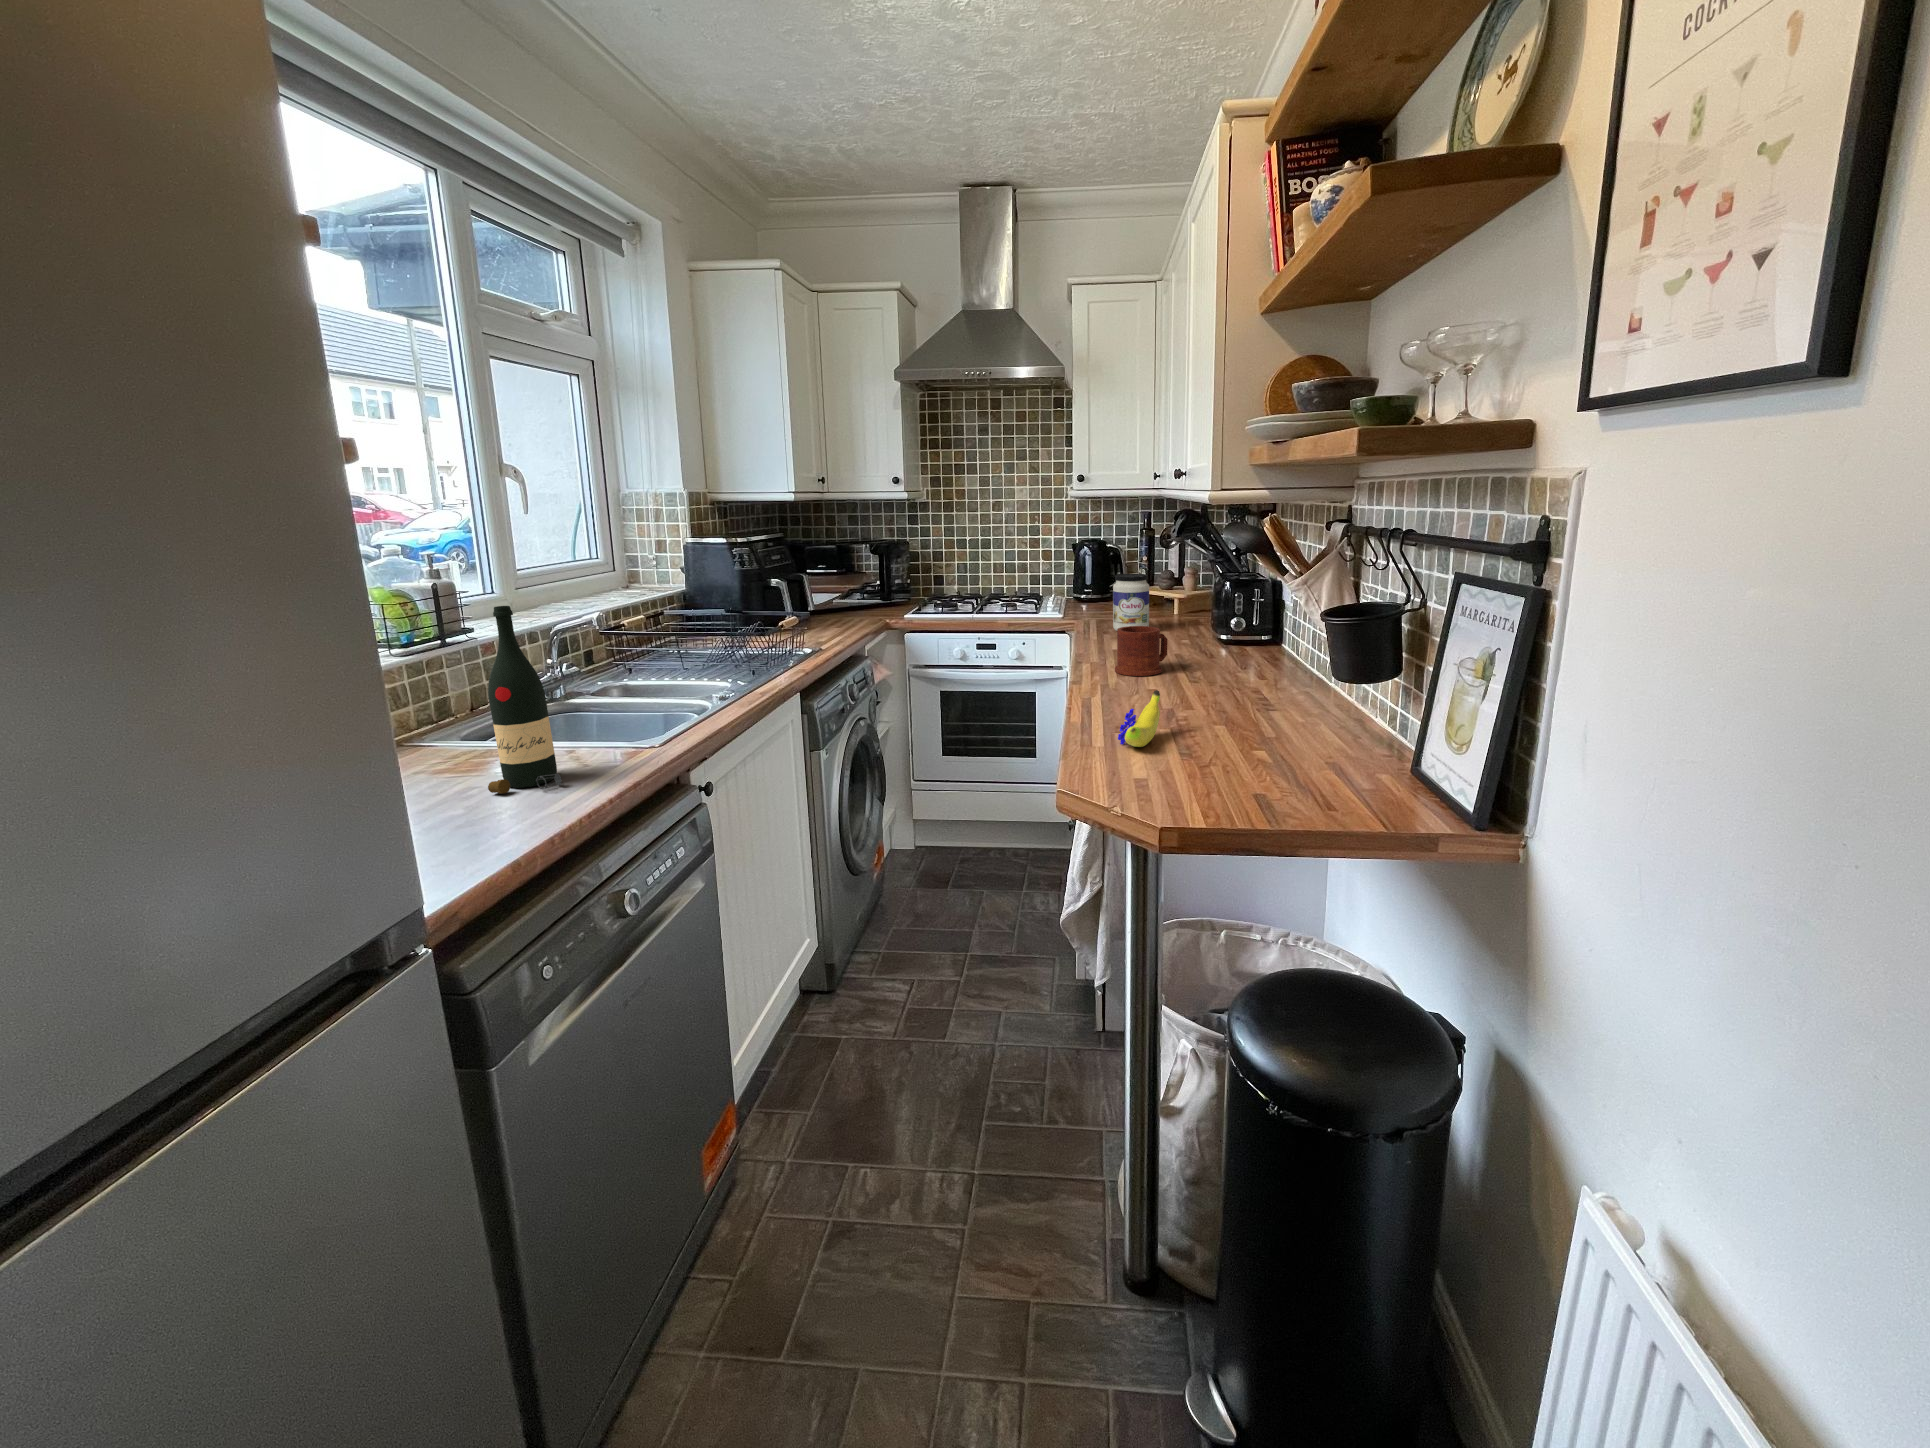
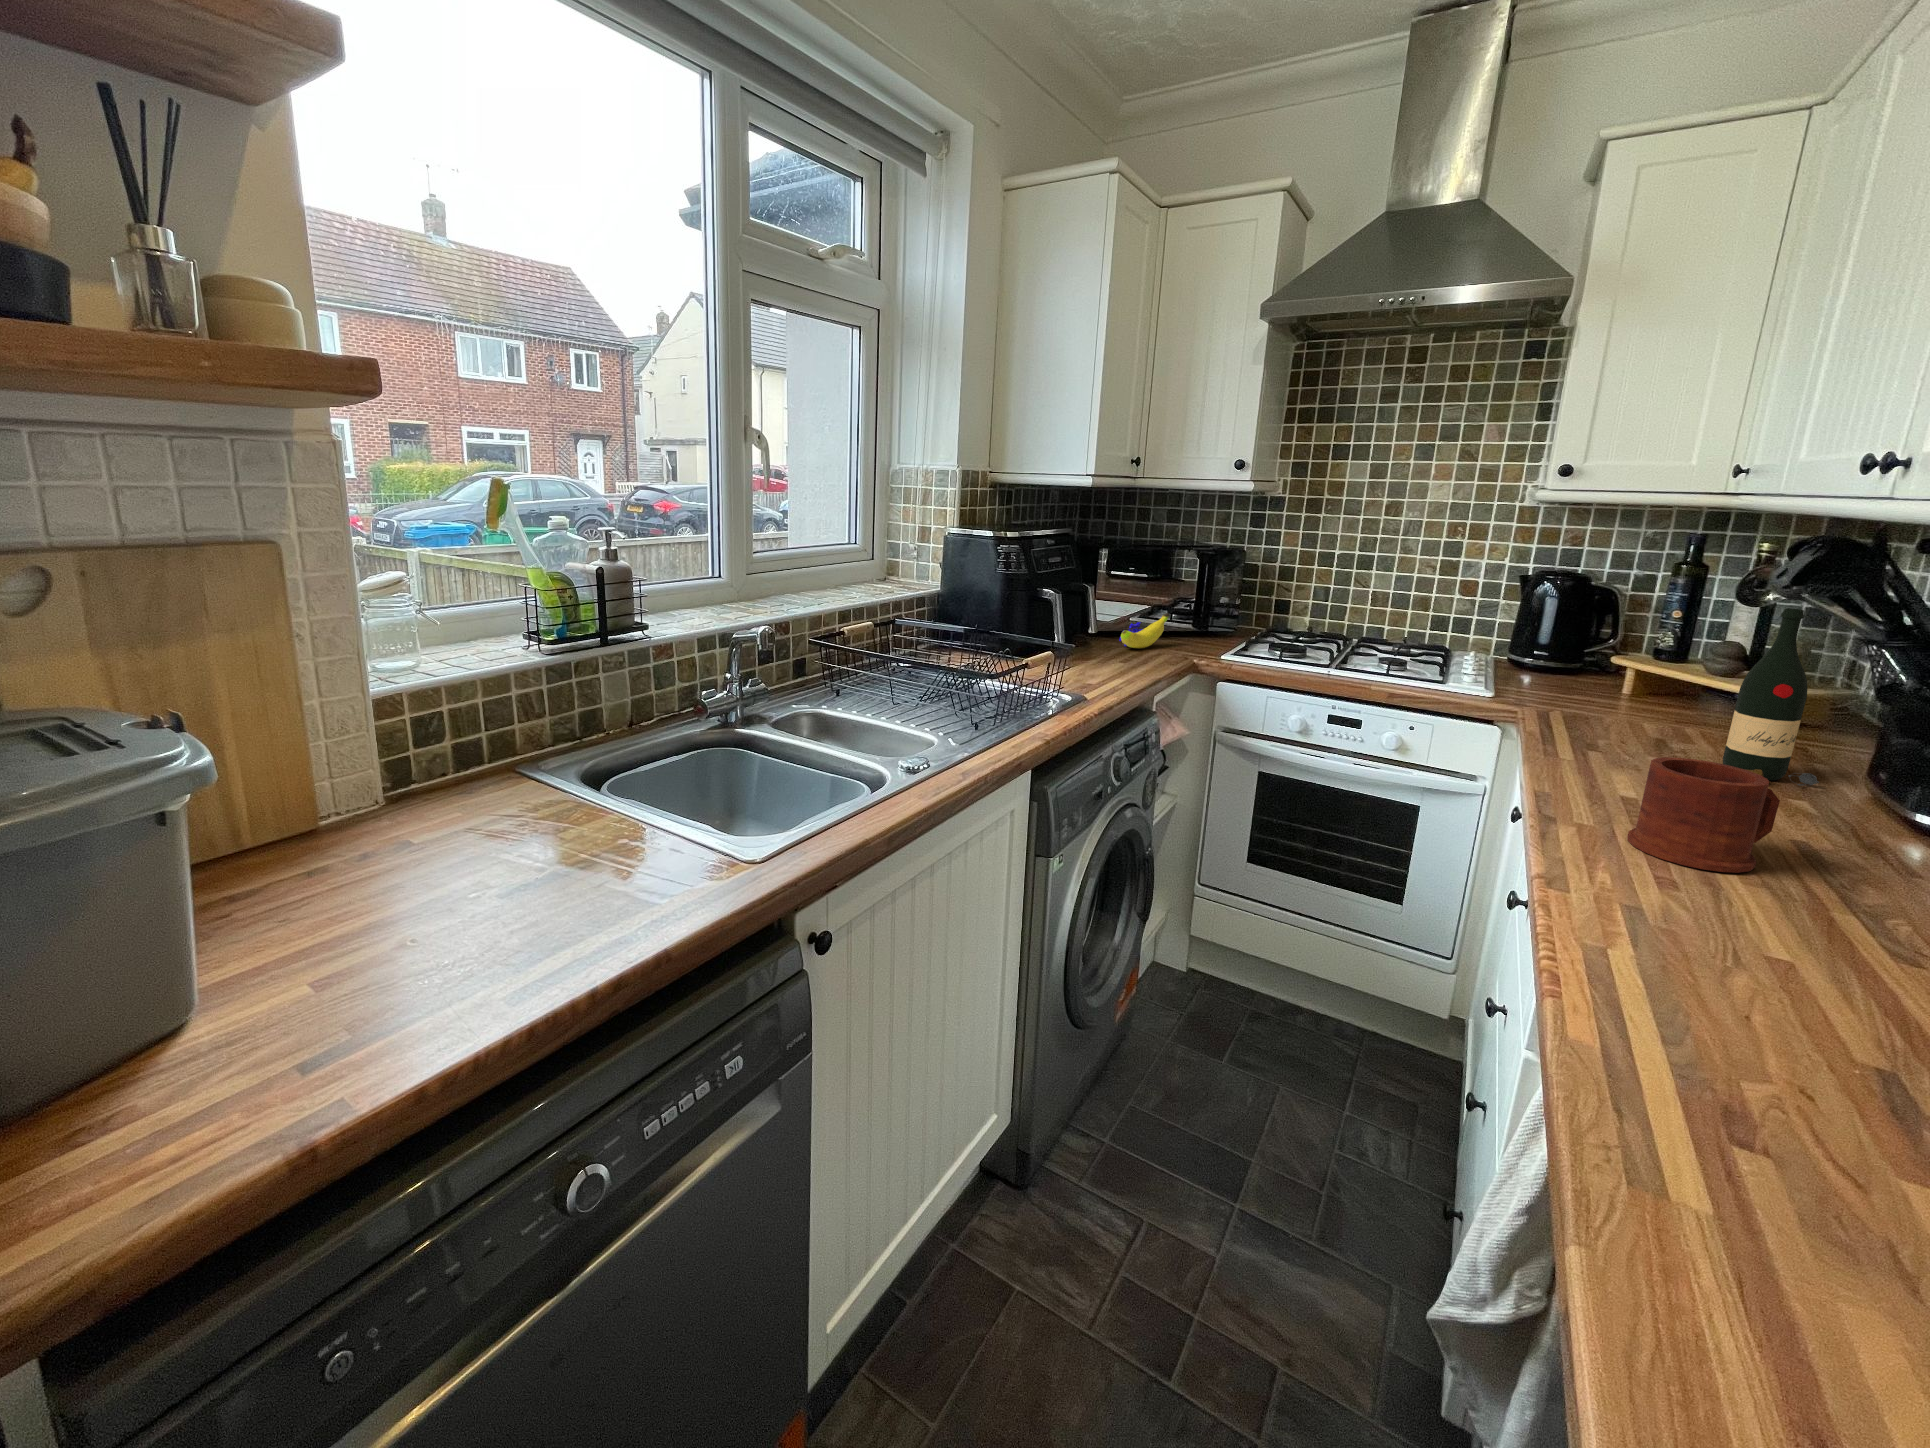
jar: present [1113,574,1149,631] -> none [1599,638,1699,748]
wine bottle: present [488,606,562,794] -> present [1723,608,1819,786]
banana: present [1118,690,1160,747] -> present [1119,613,1169,648]

